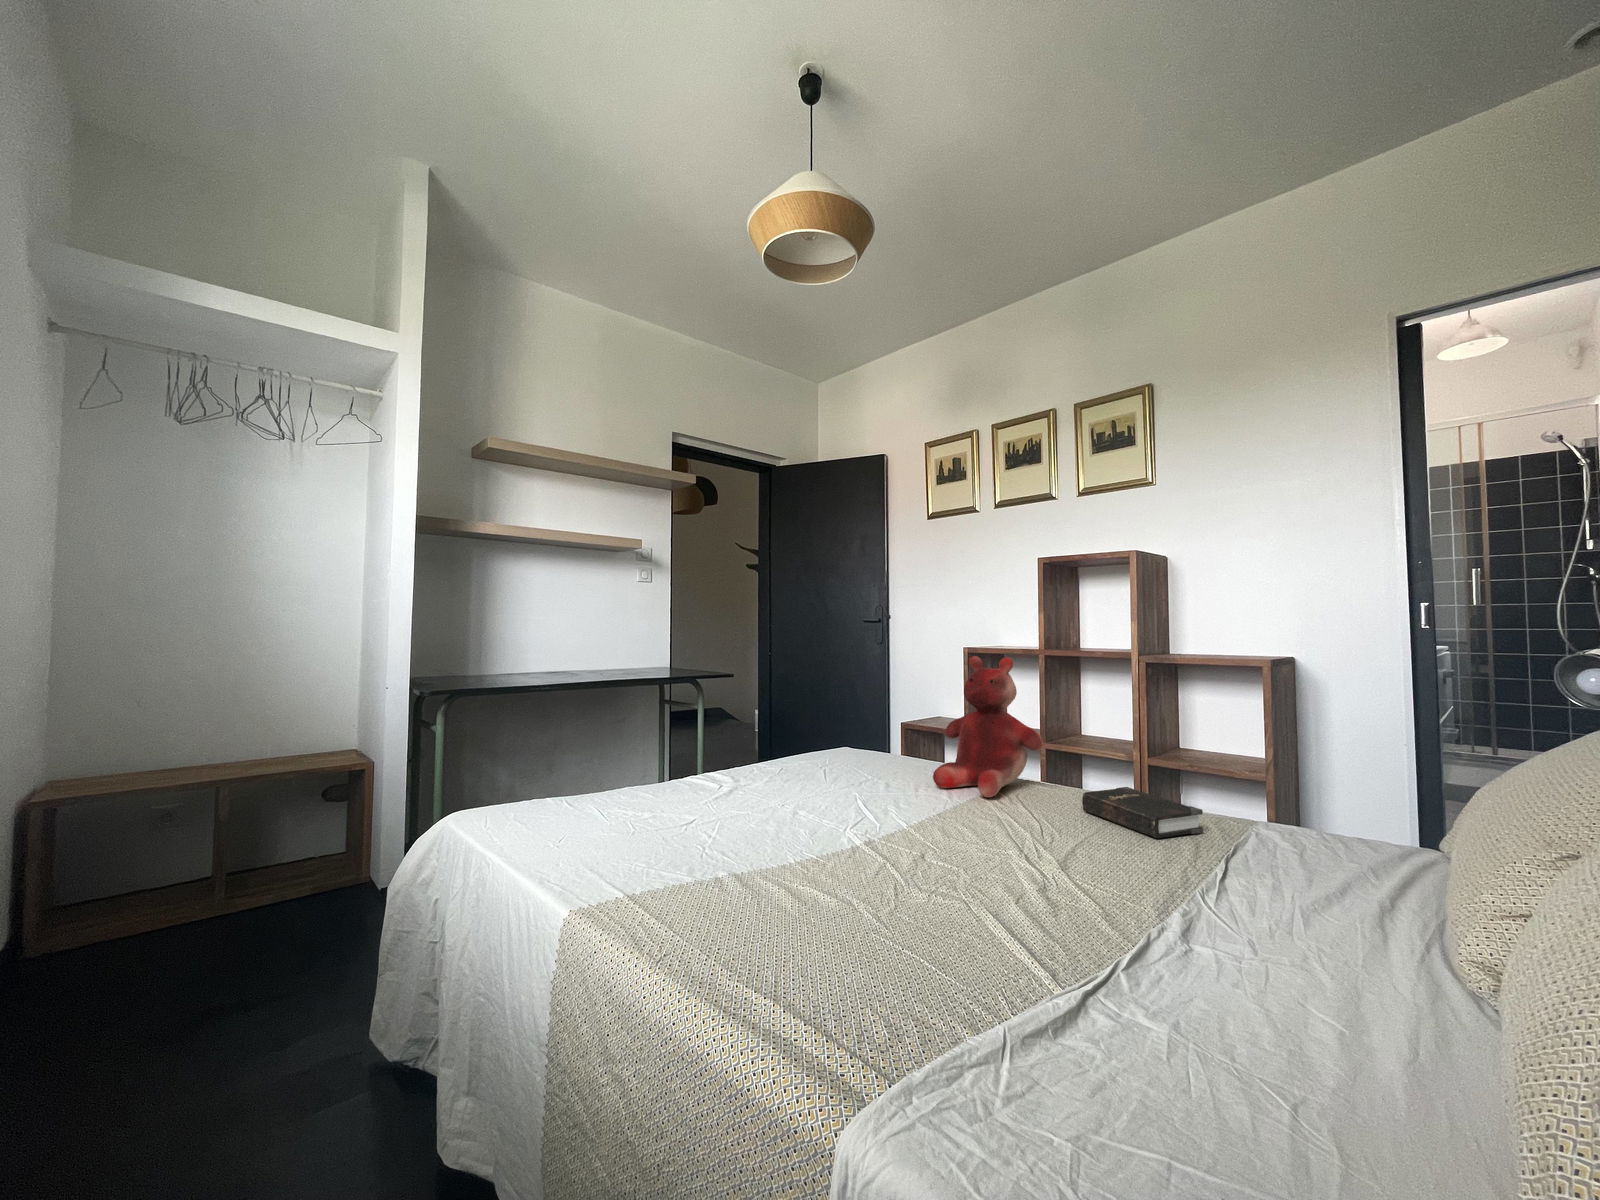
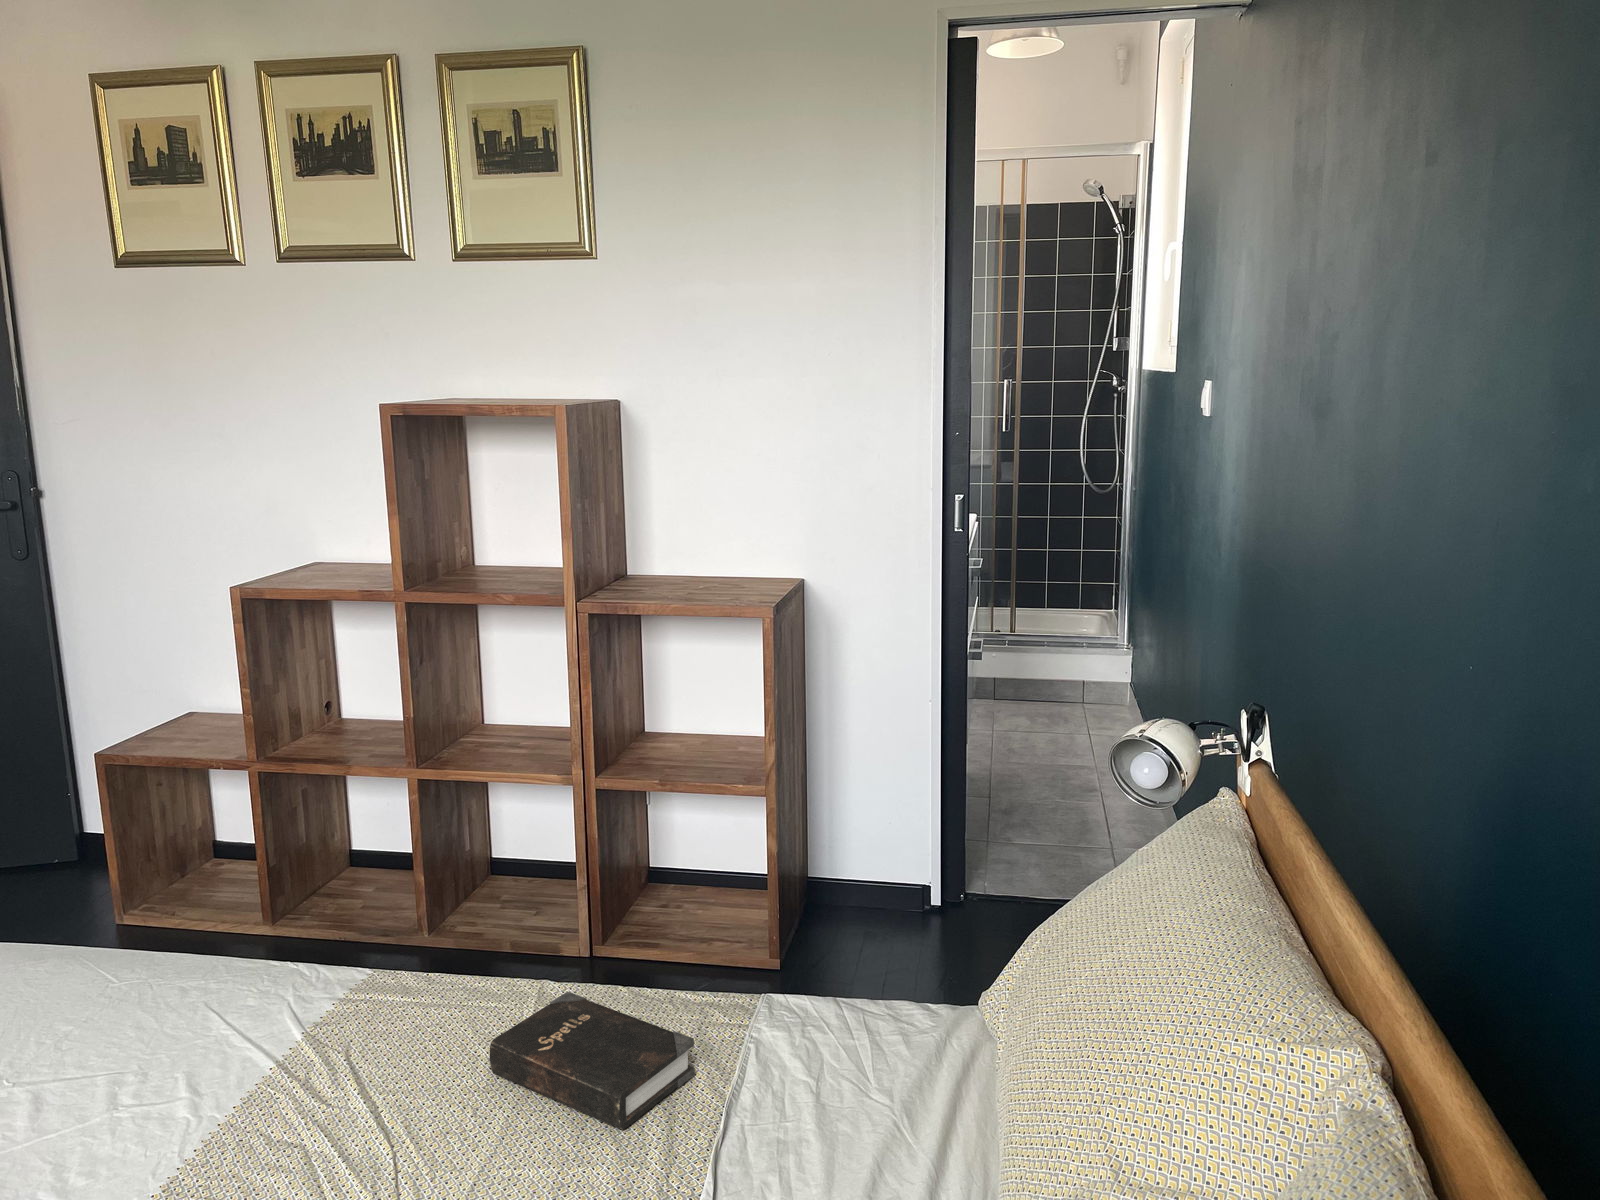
teddy bear: present [933,656,1043,797] -> none [165,764,408,1092]

